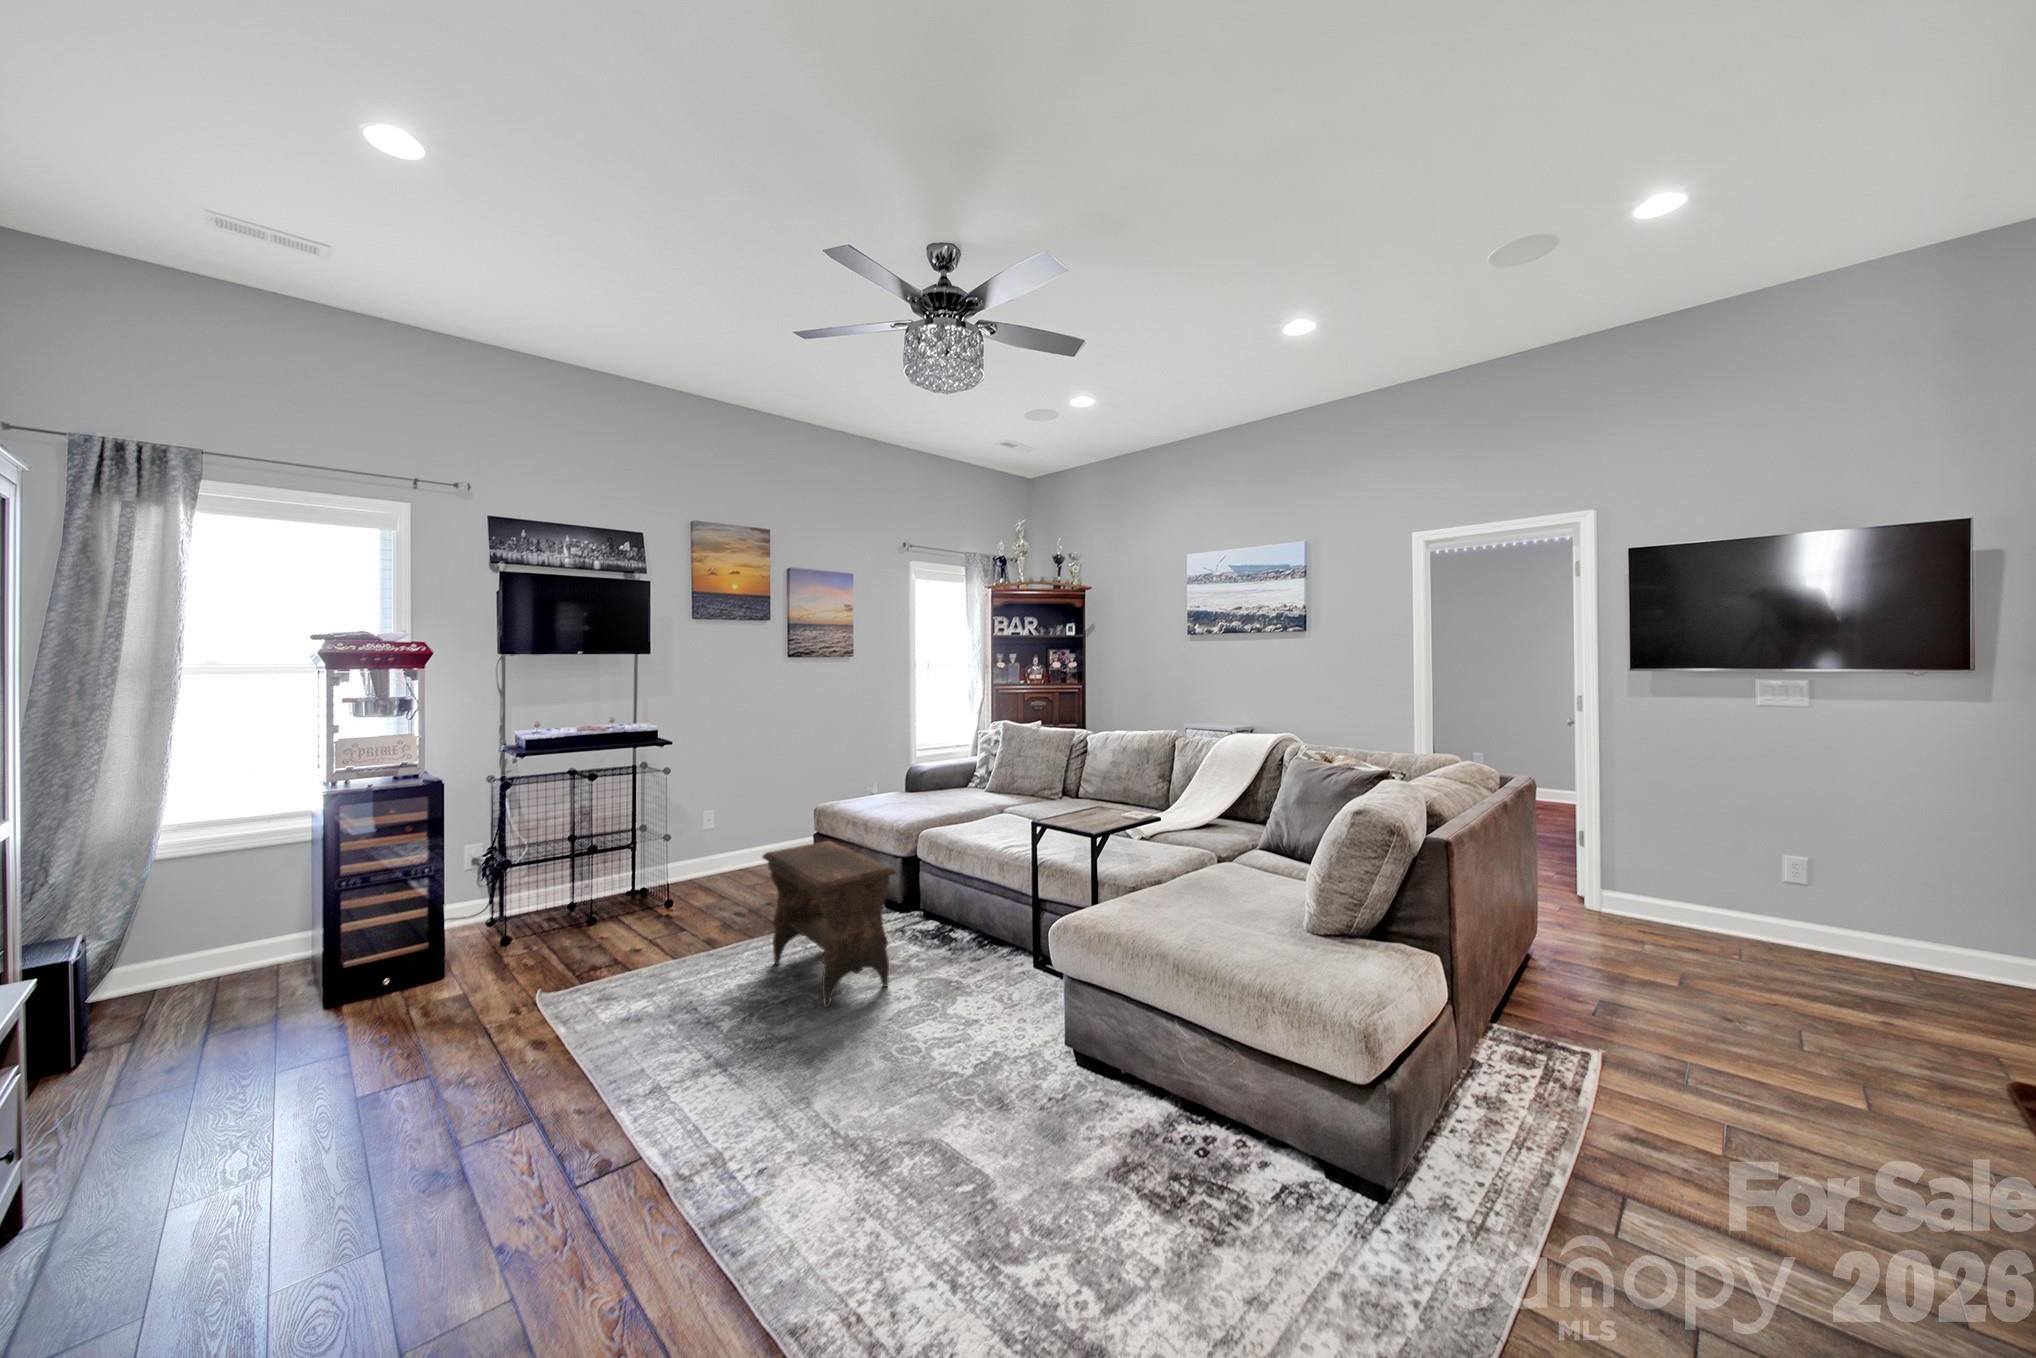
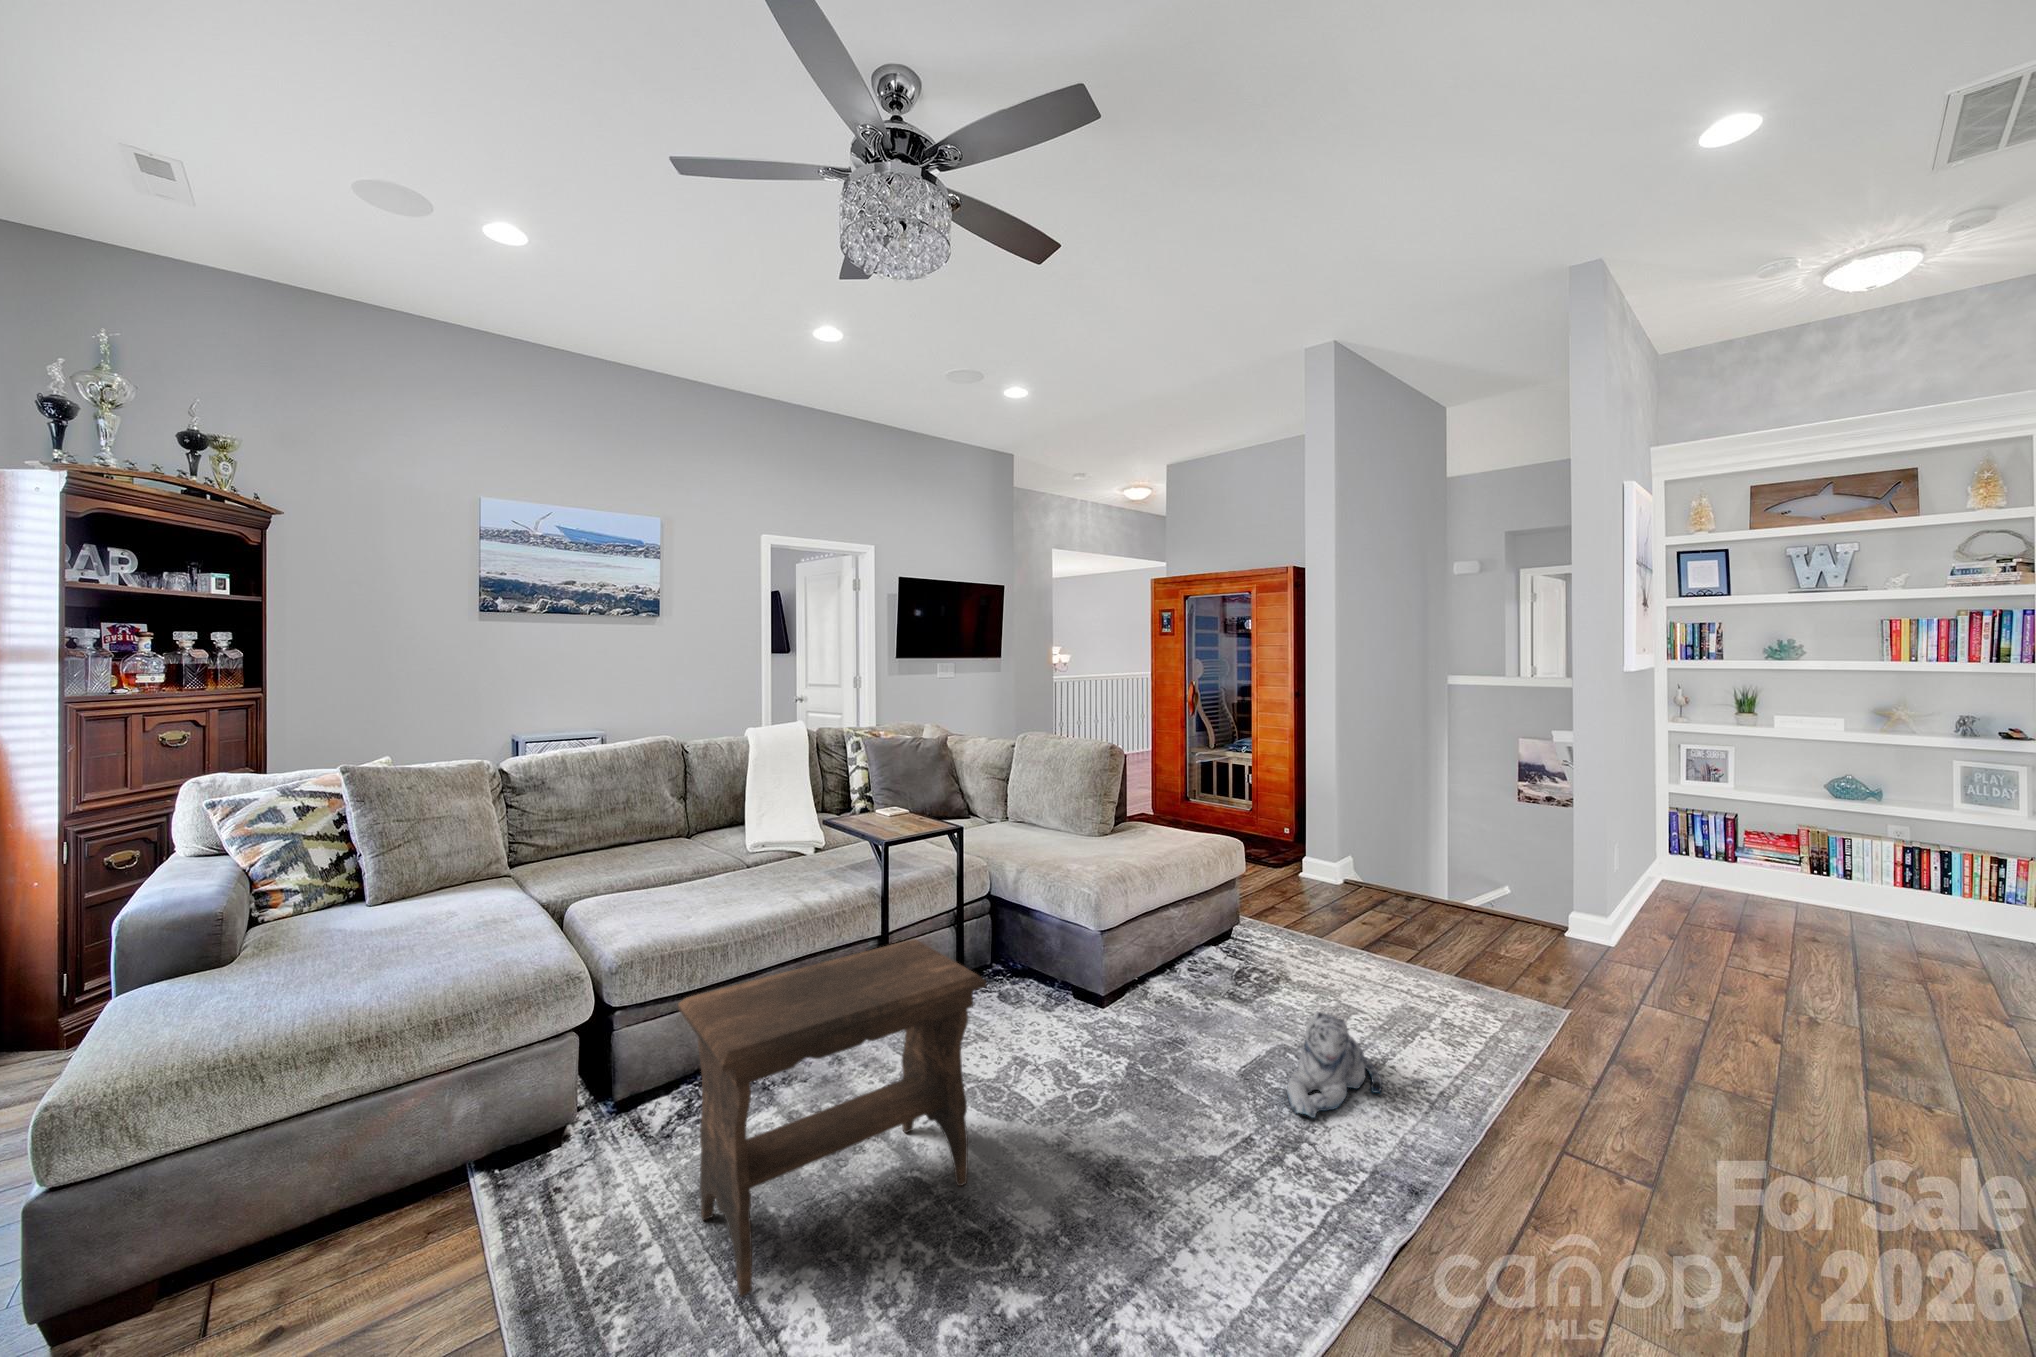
plush toy: none [836,1103,957,1261] -> present [1287,1012,1382,1118]

